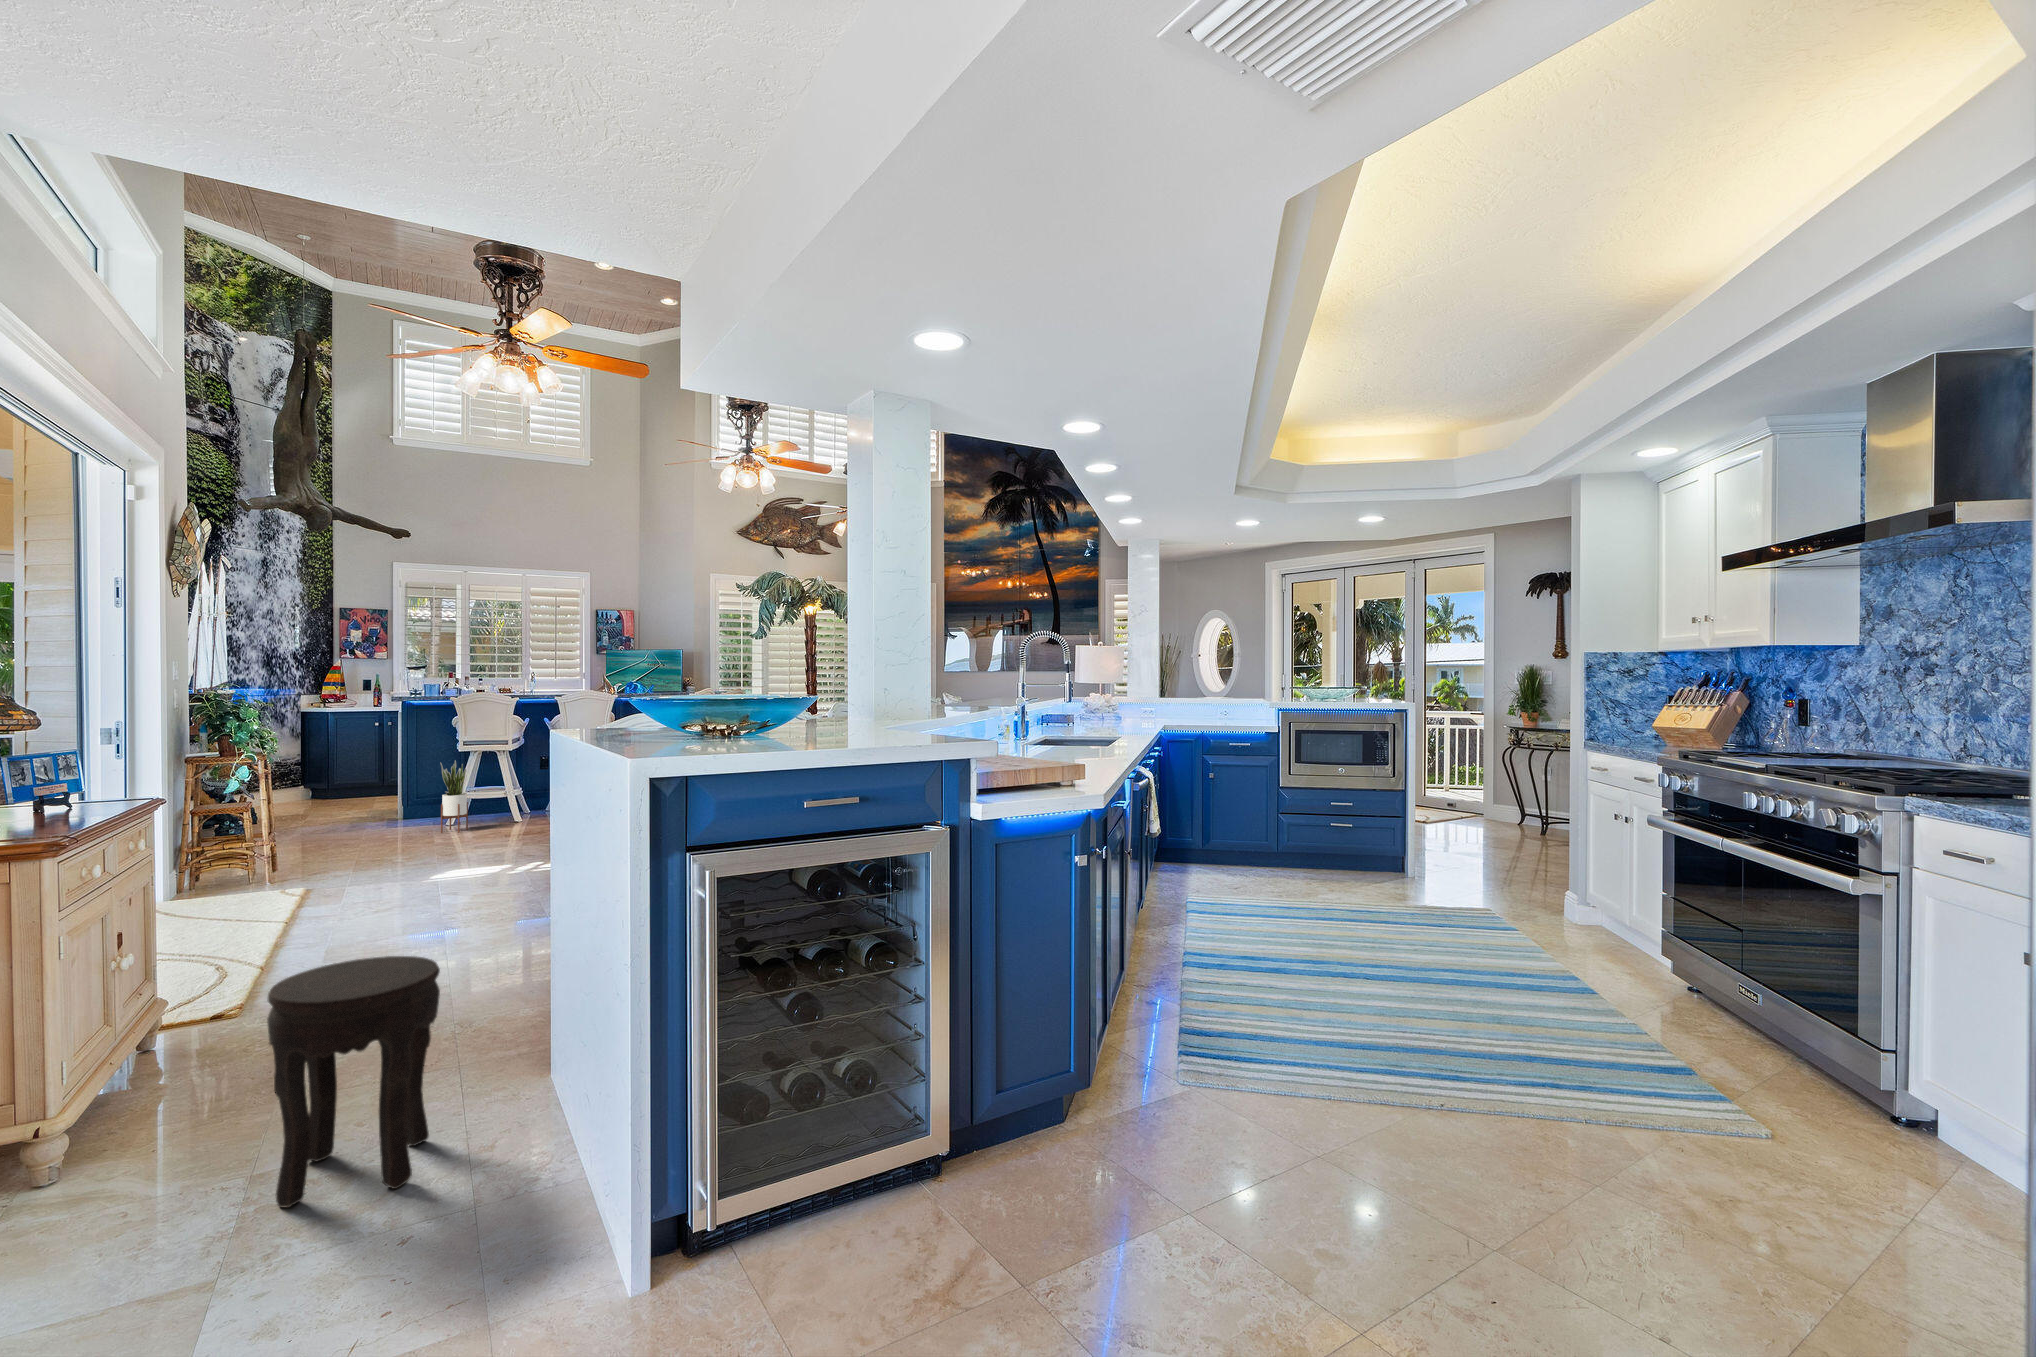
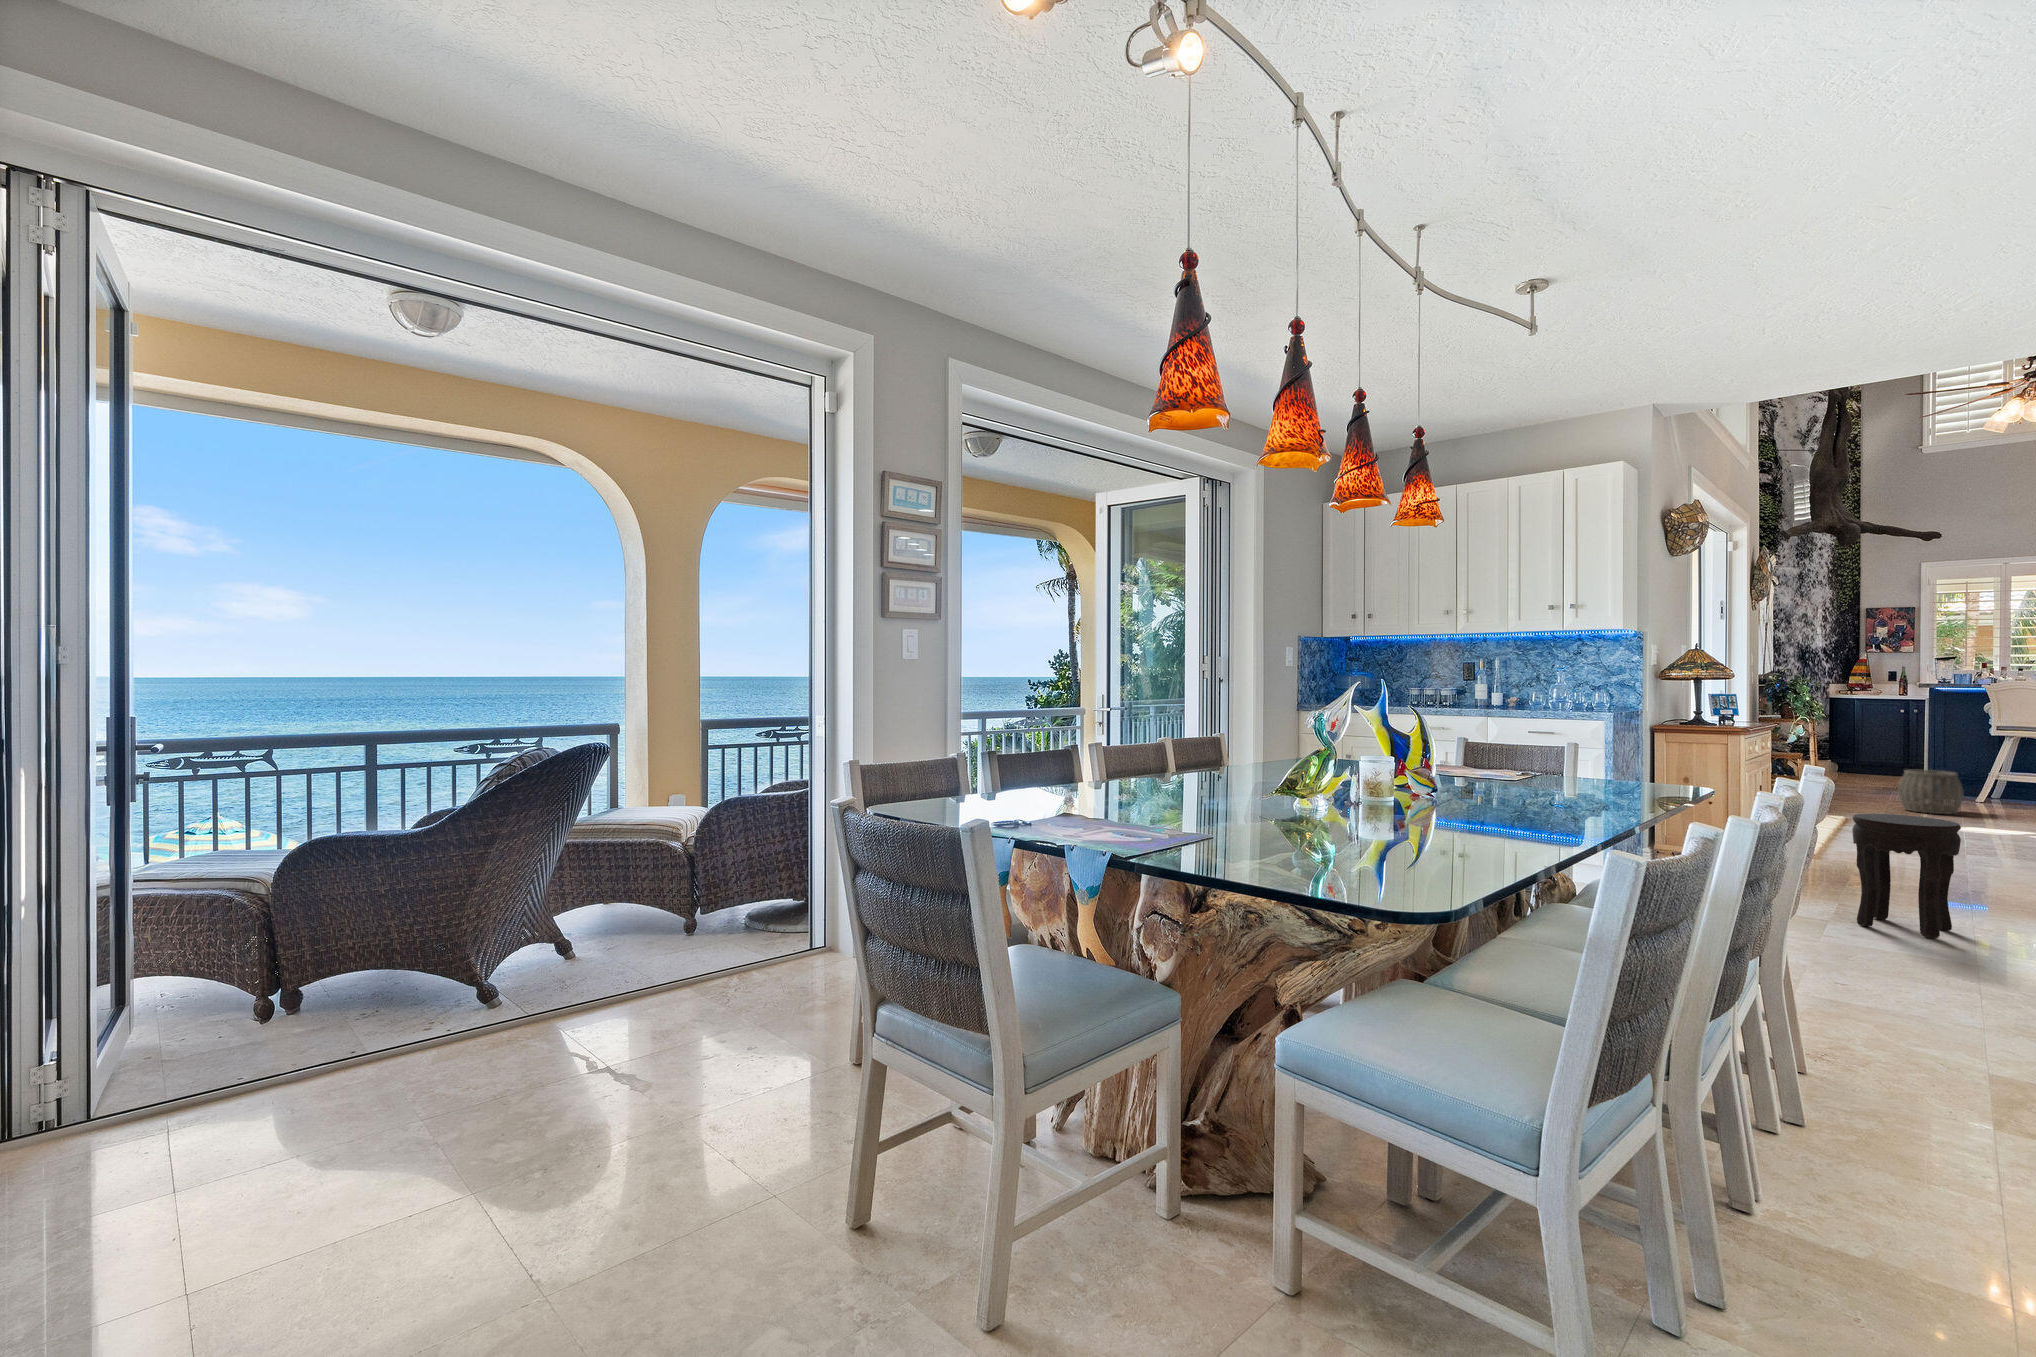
potted plant: present [440,761,468,833] -> none [1970,743,2001,809]
woven basket: none [369,799,436,853] -> present [1898,770,1963,814]

